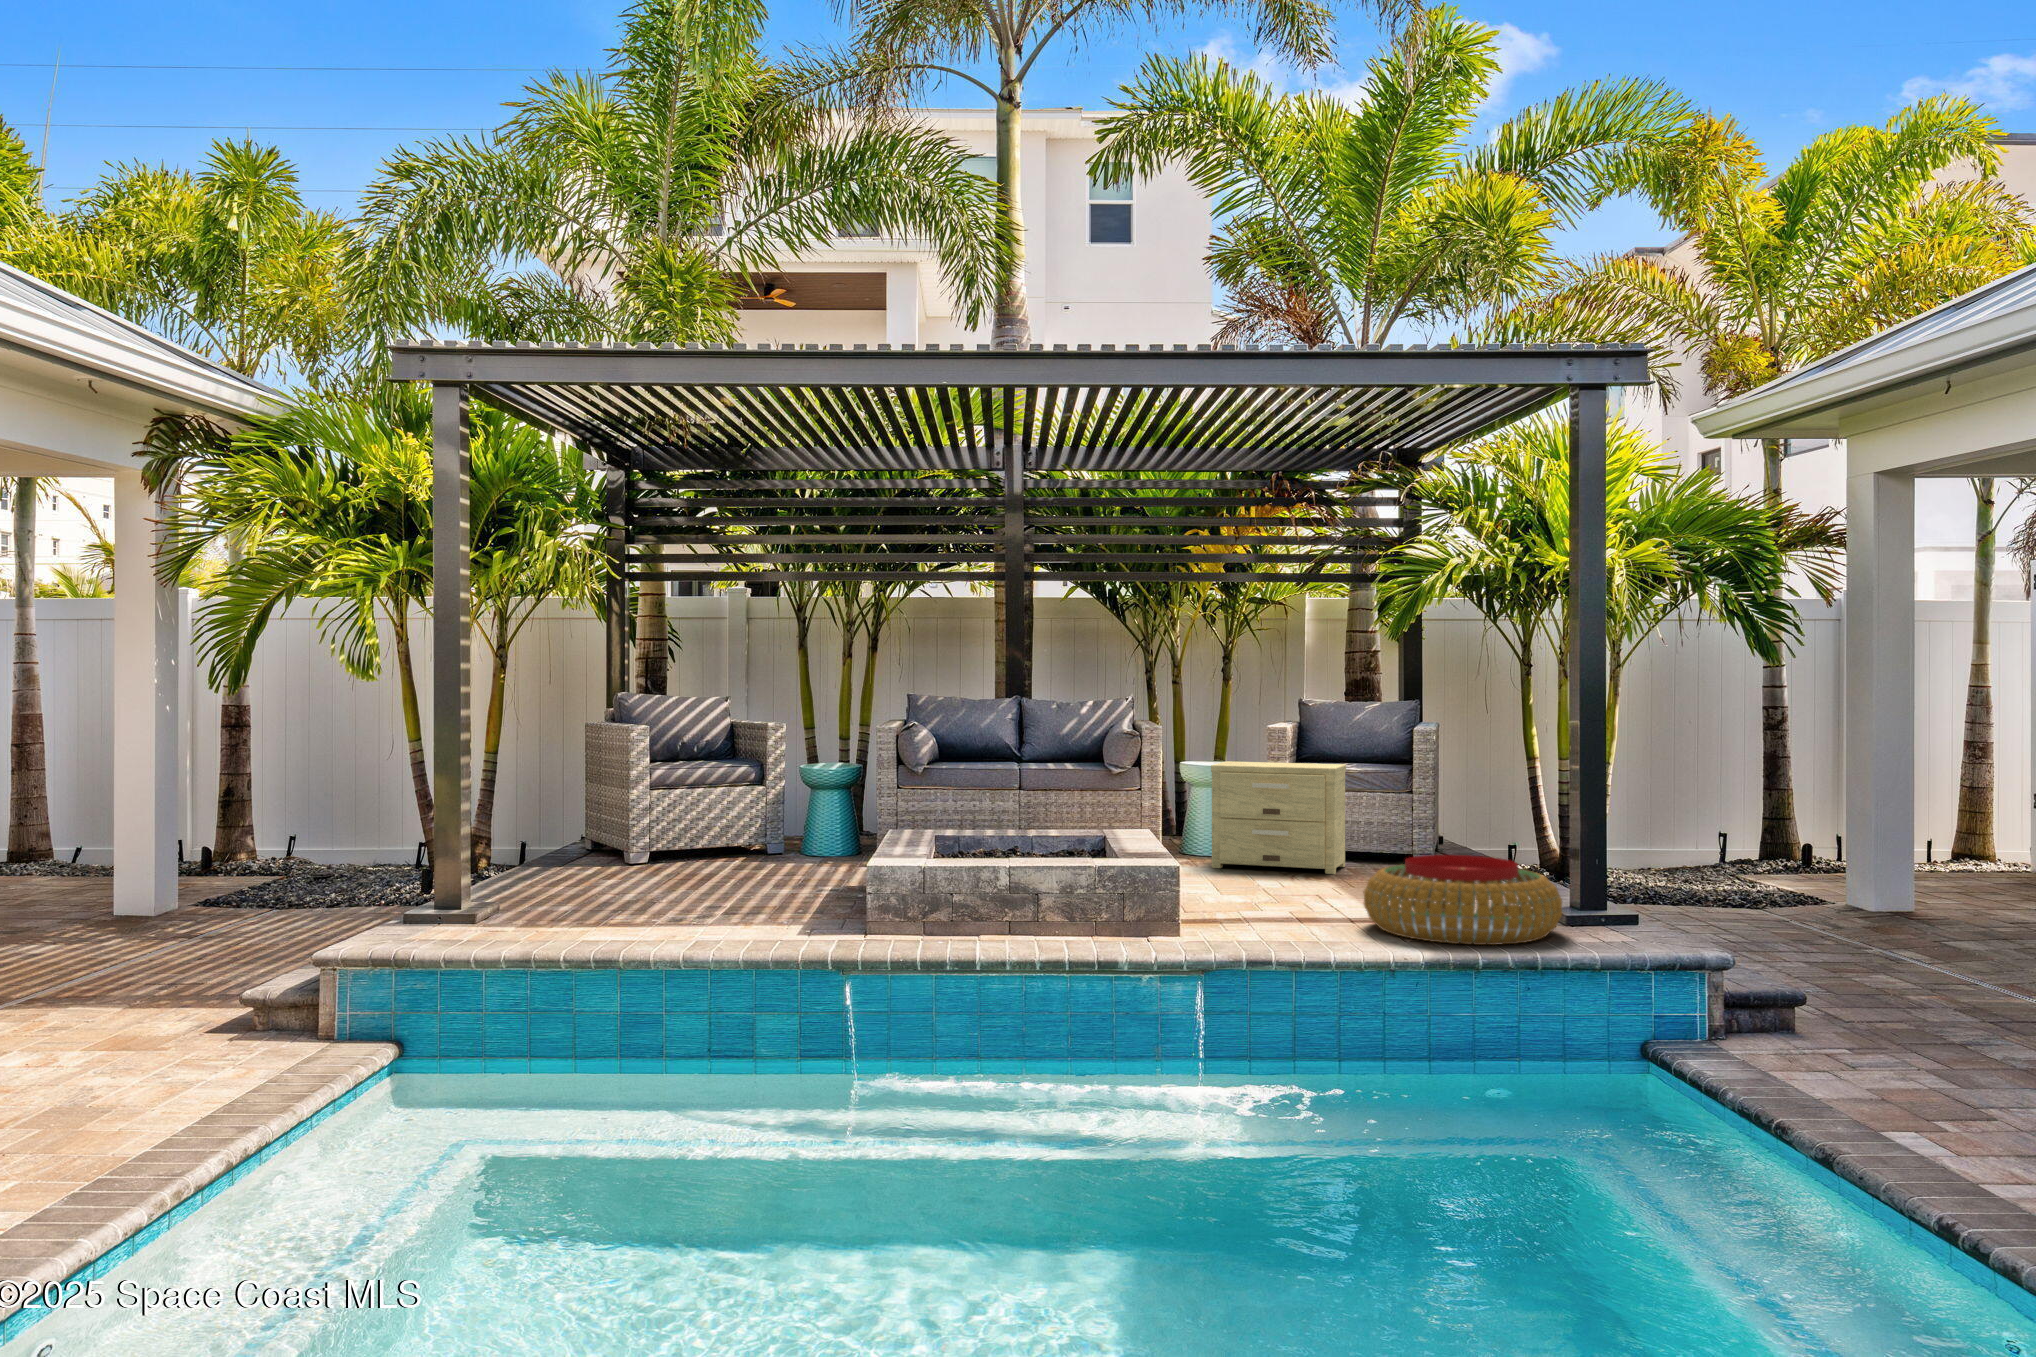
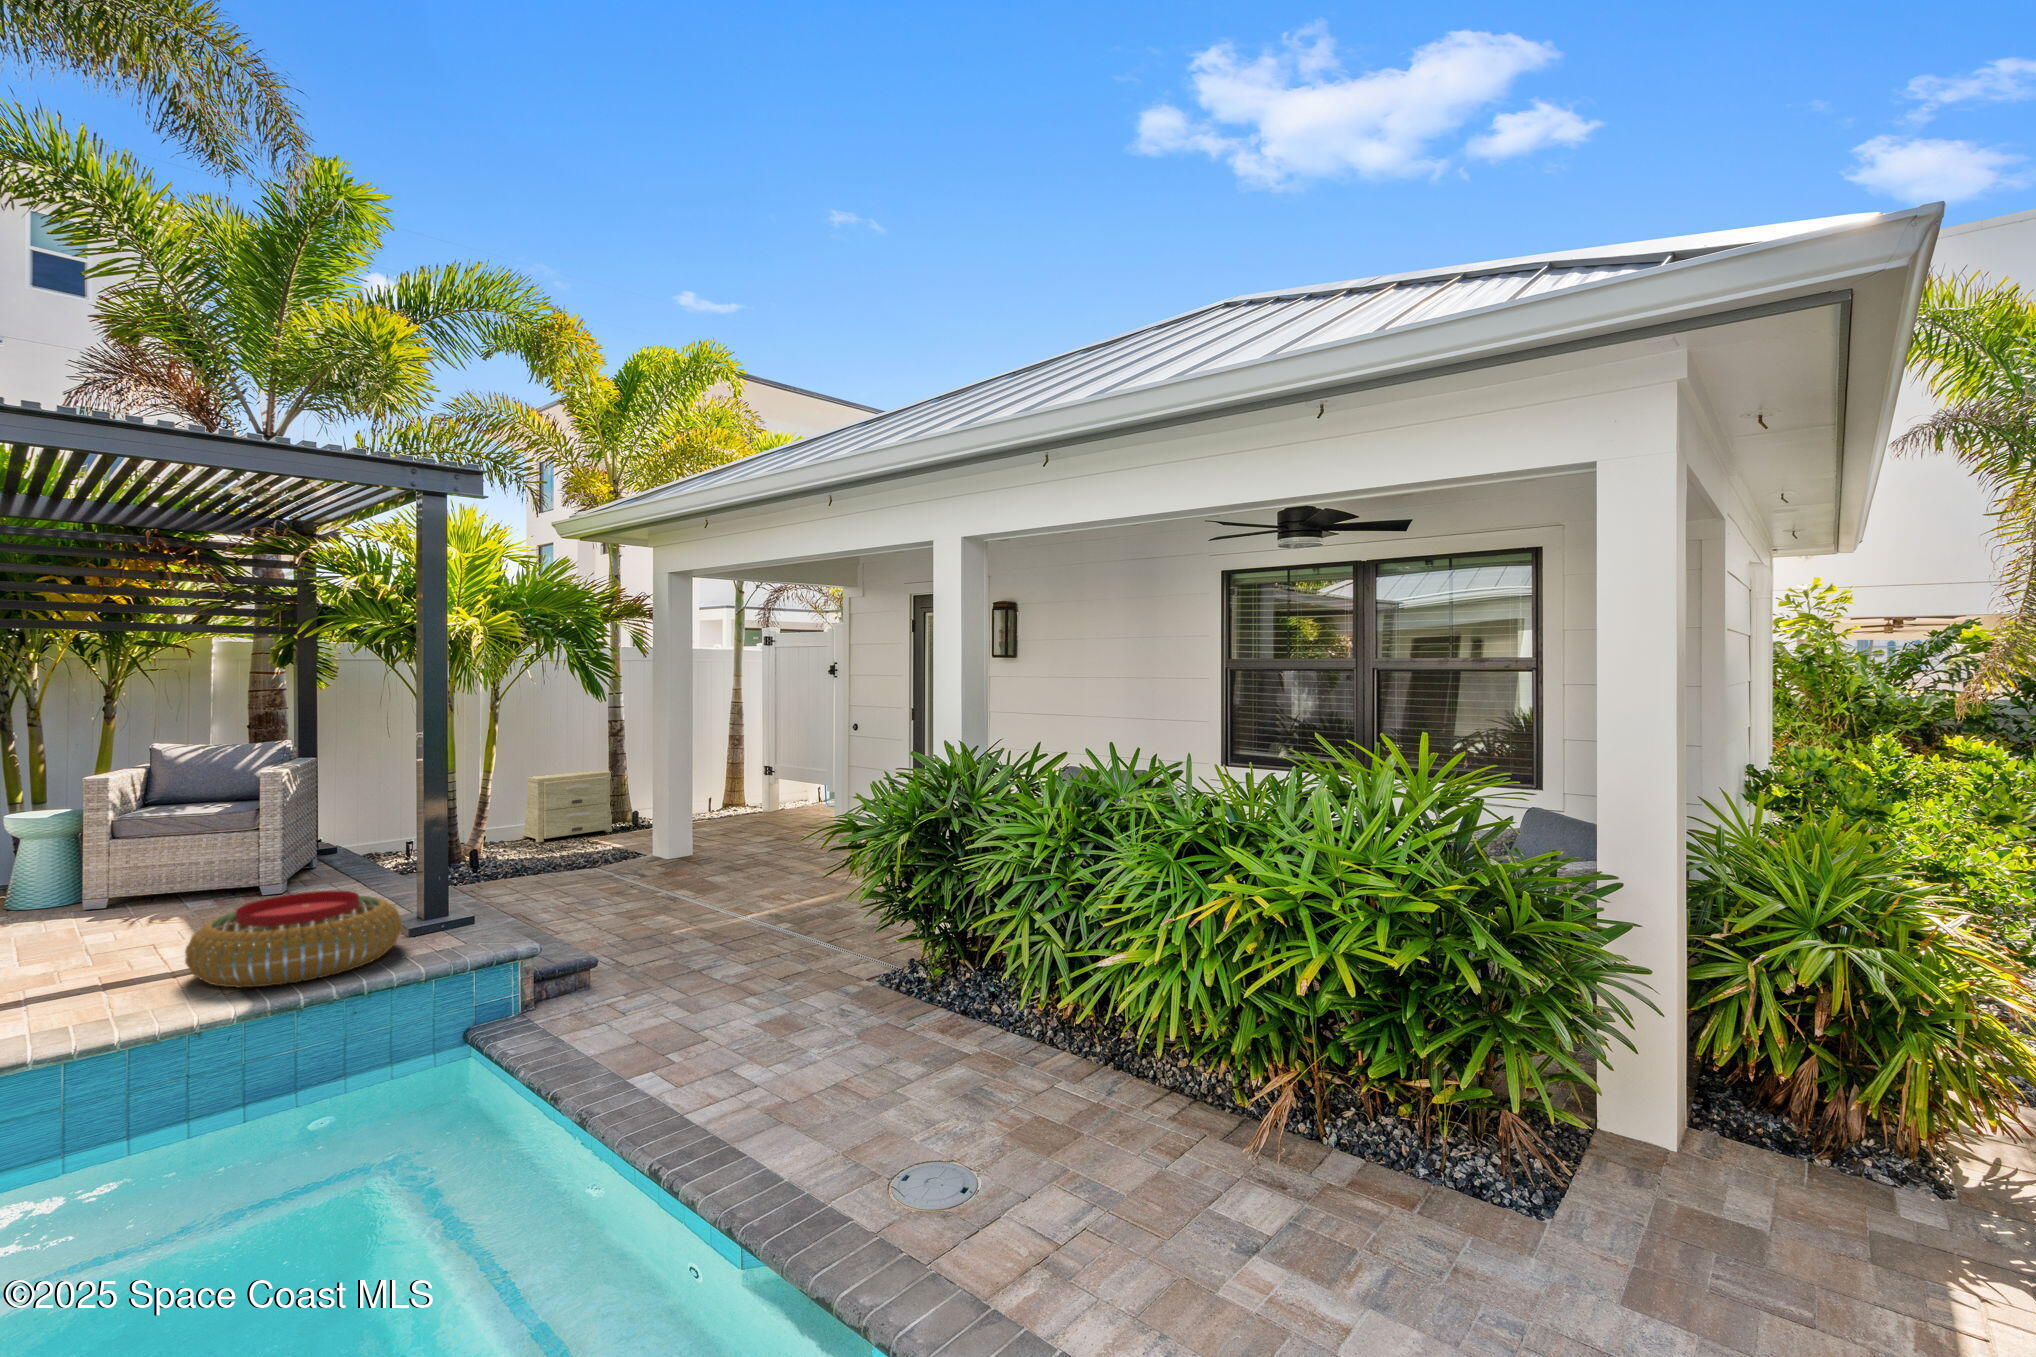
side table: present [1211,761,1346,874] -> present [521,769,612,842]

